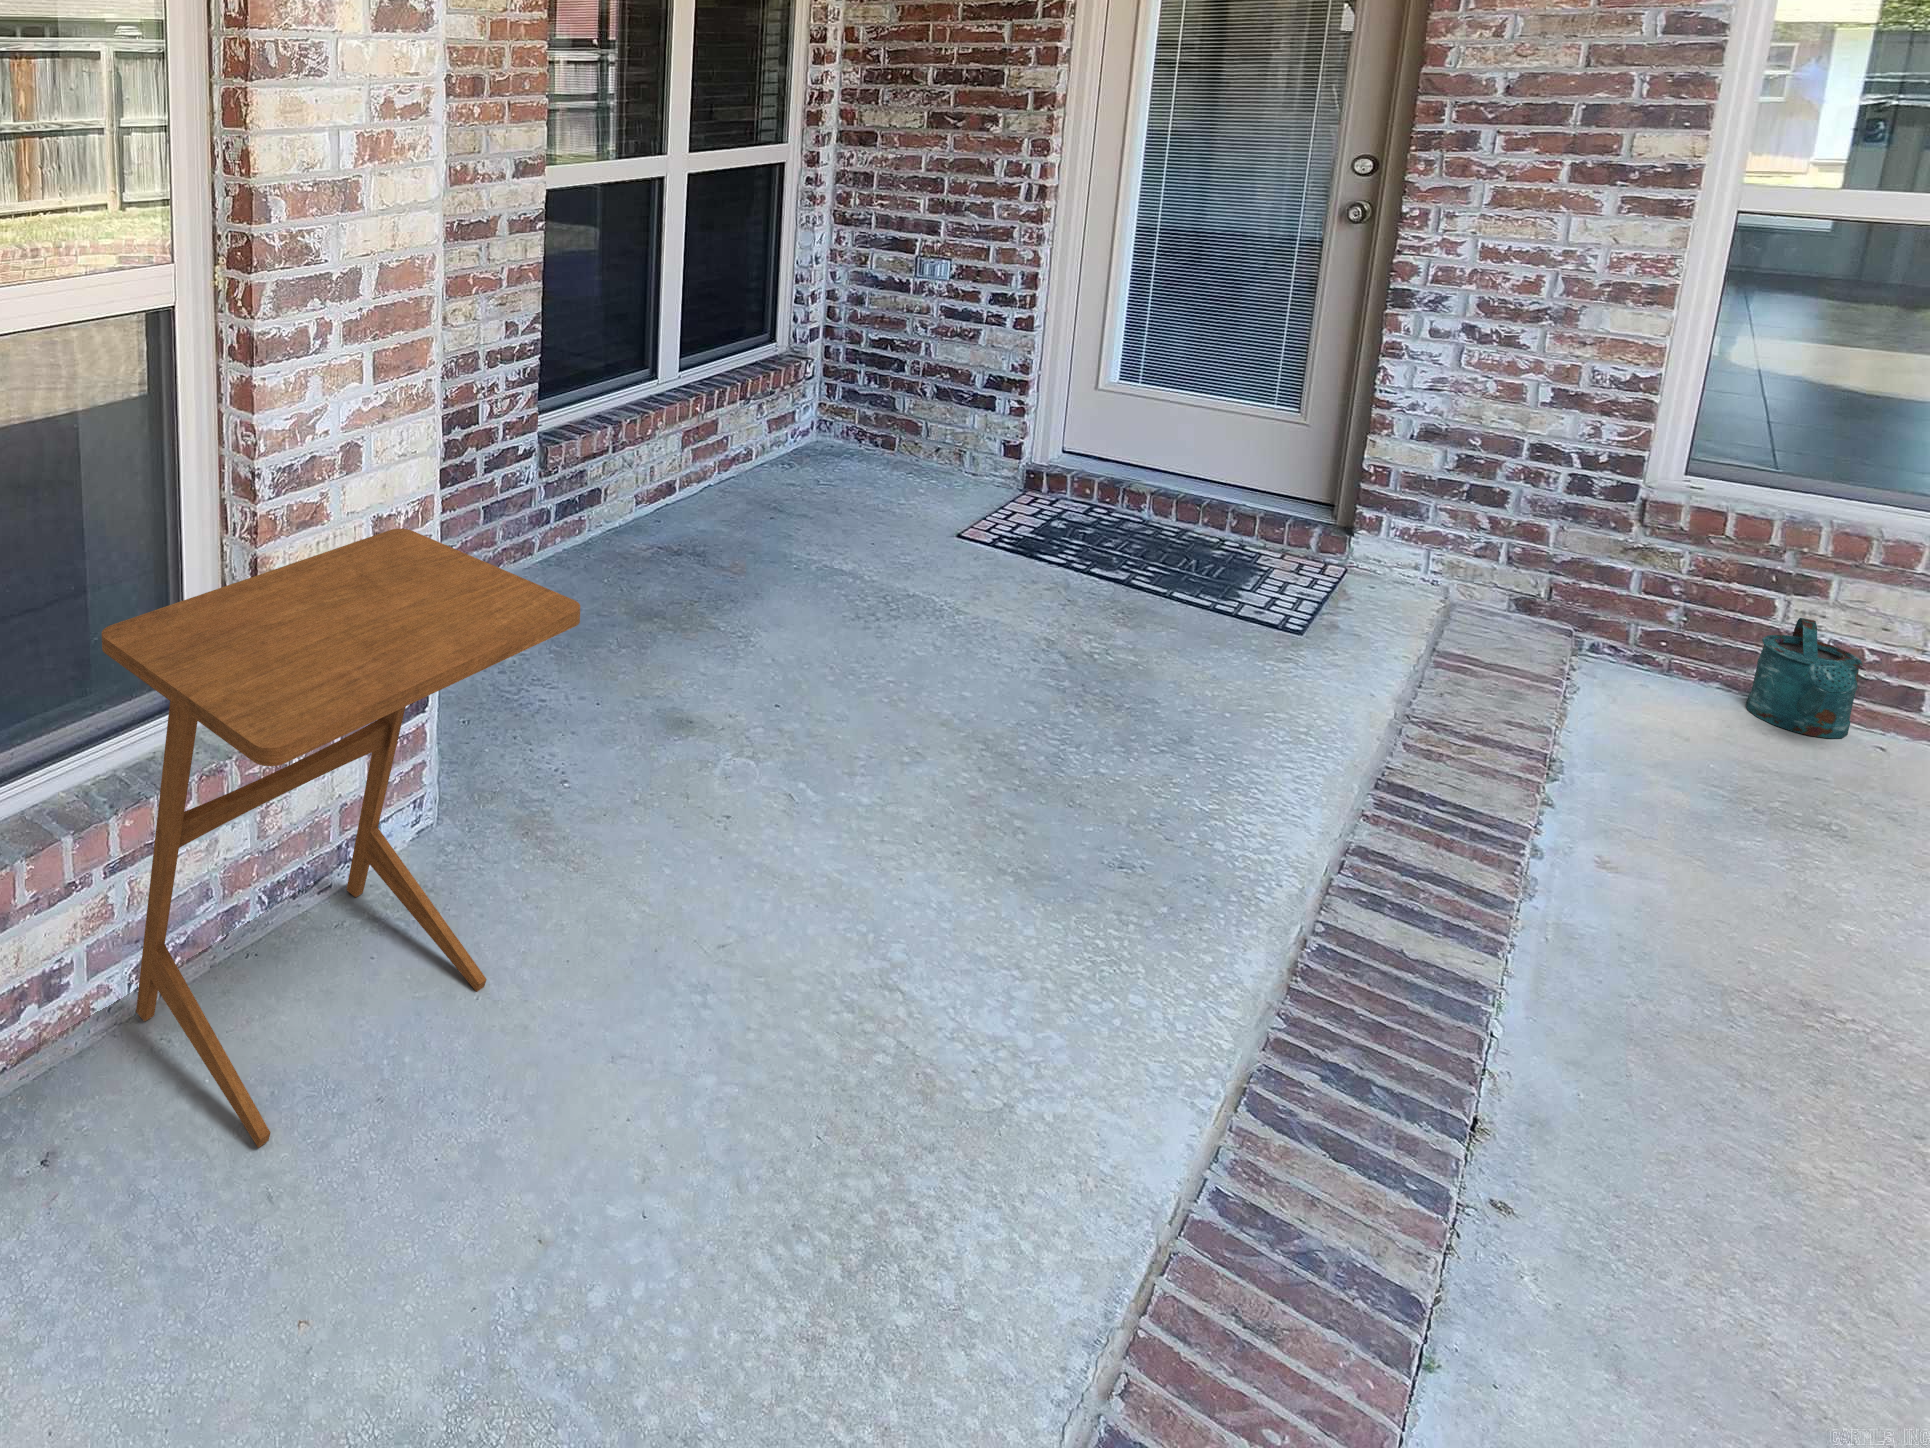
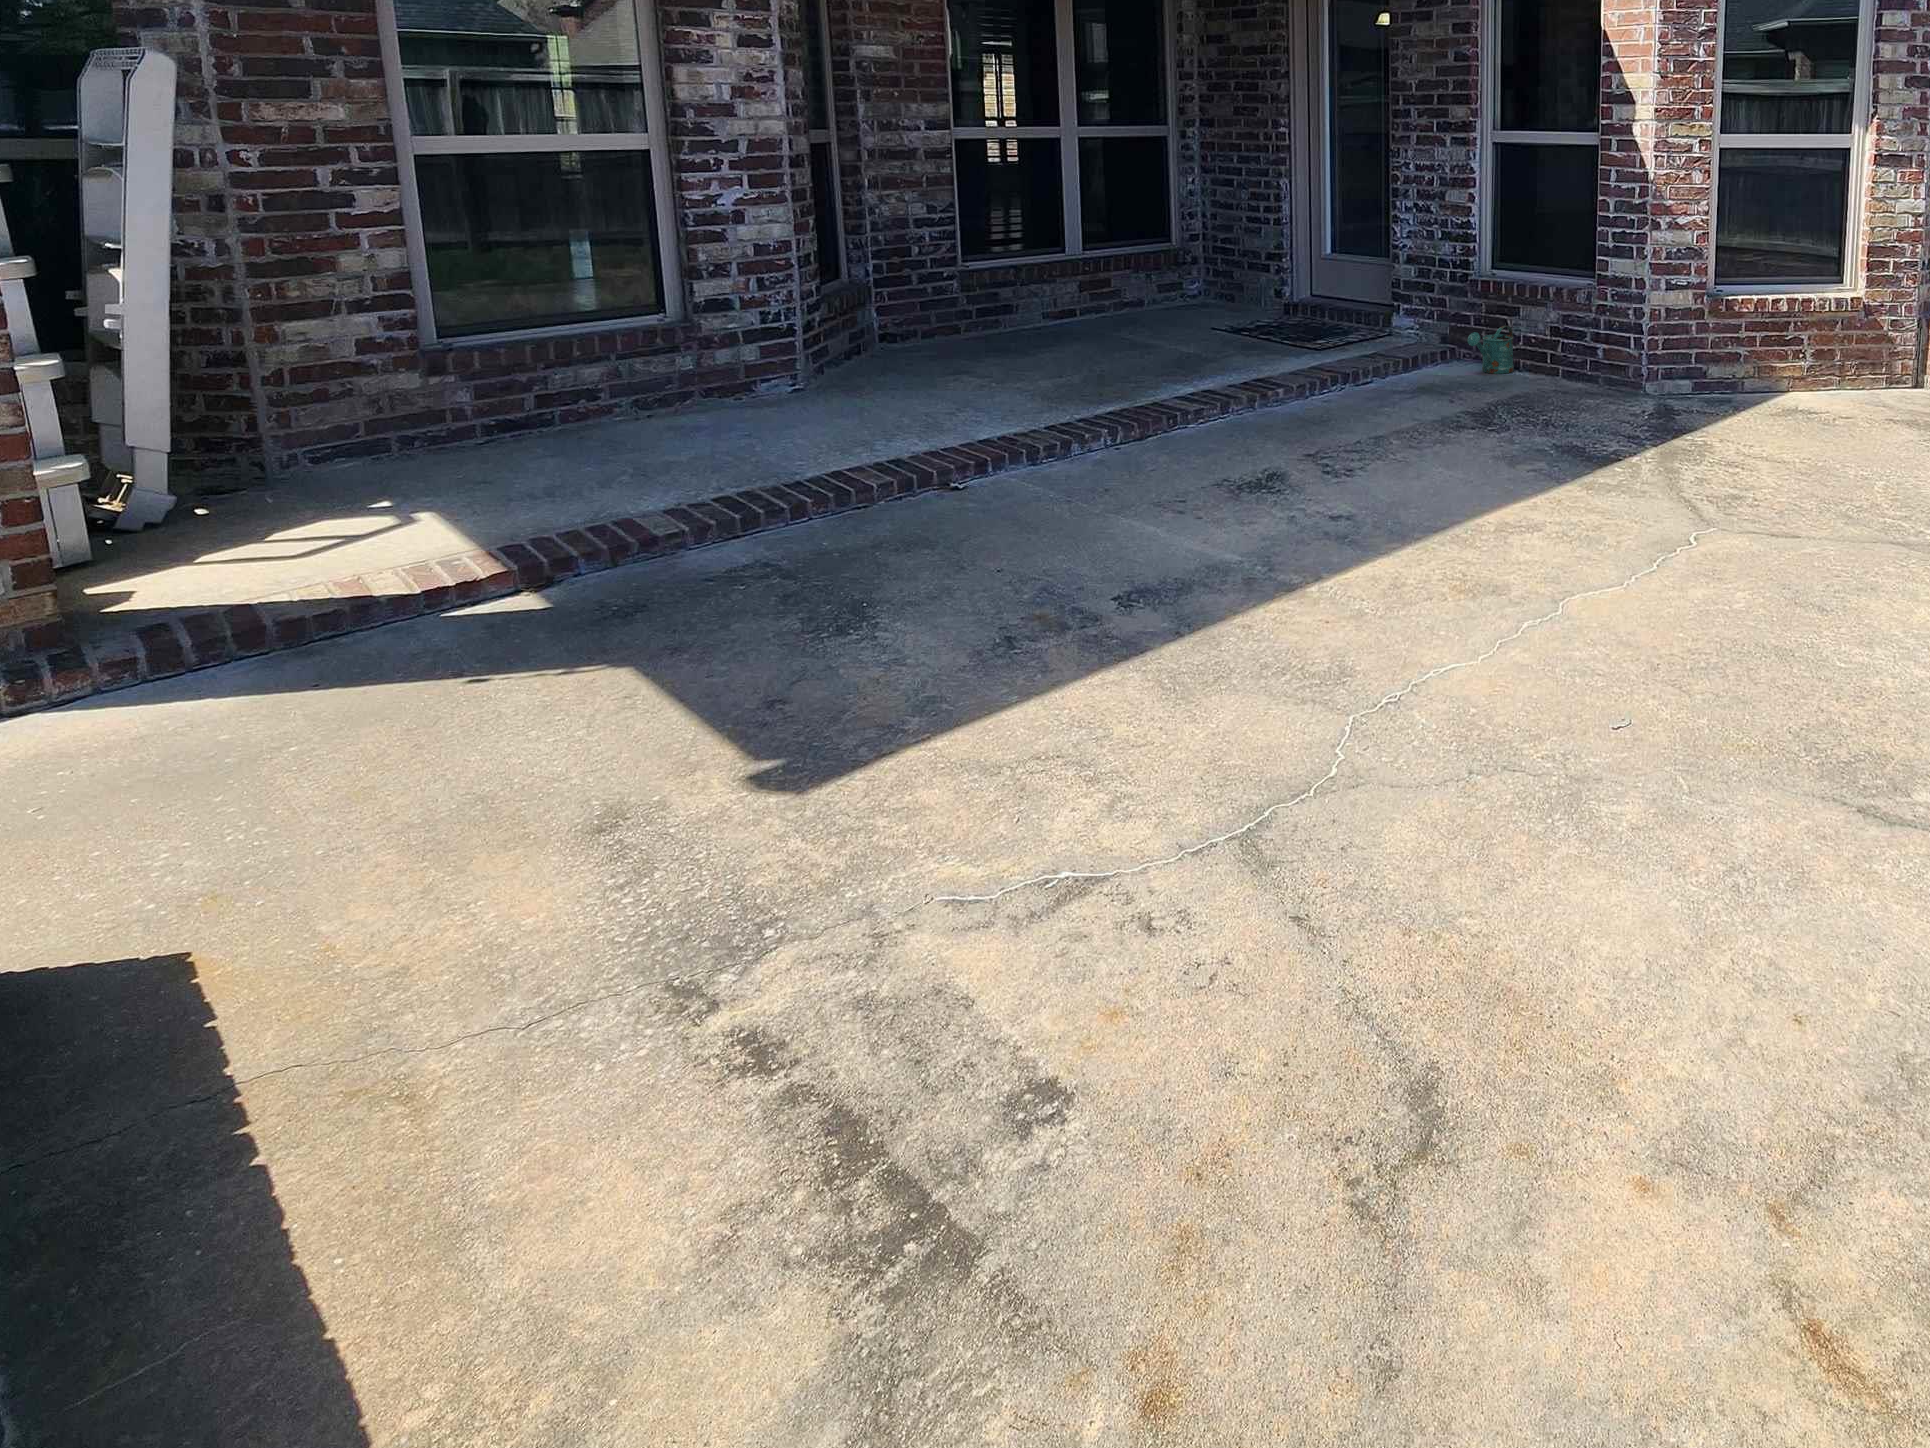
side table: present [102,529,580,1148] -> none [601,242,793,431]

